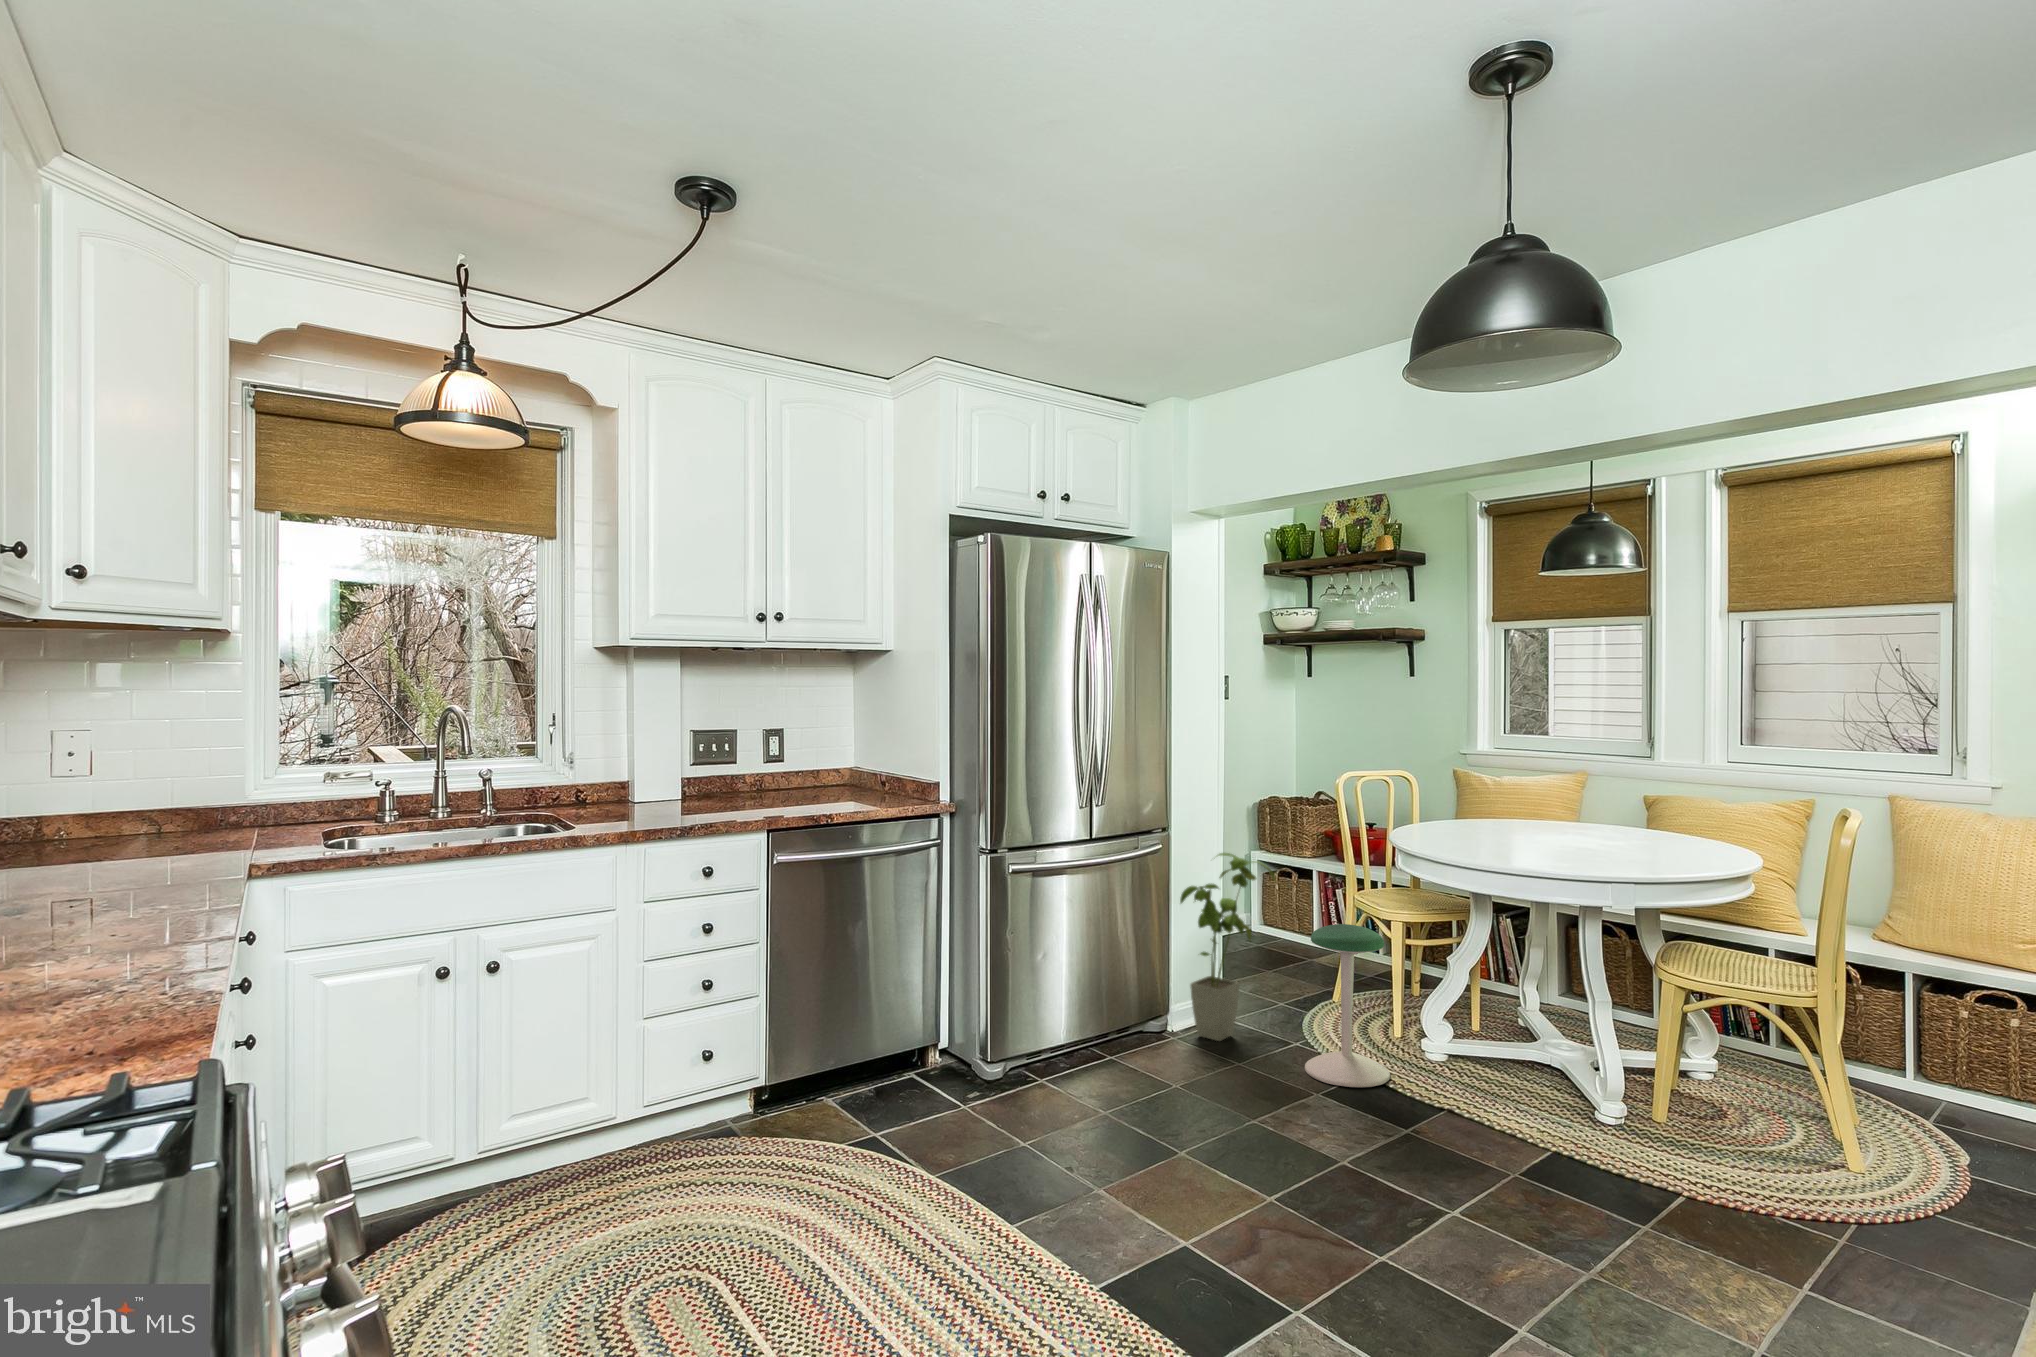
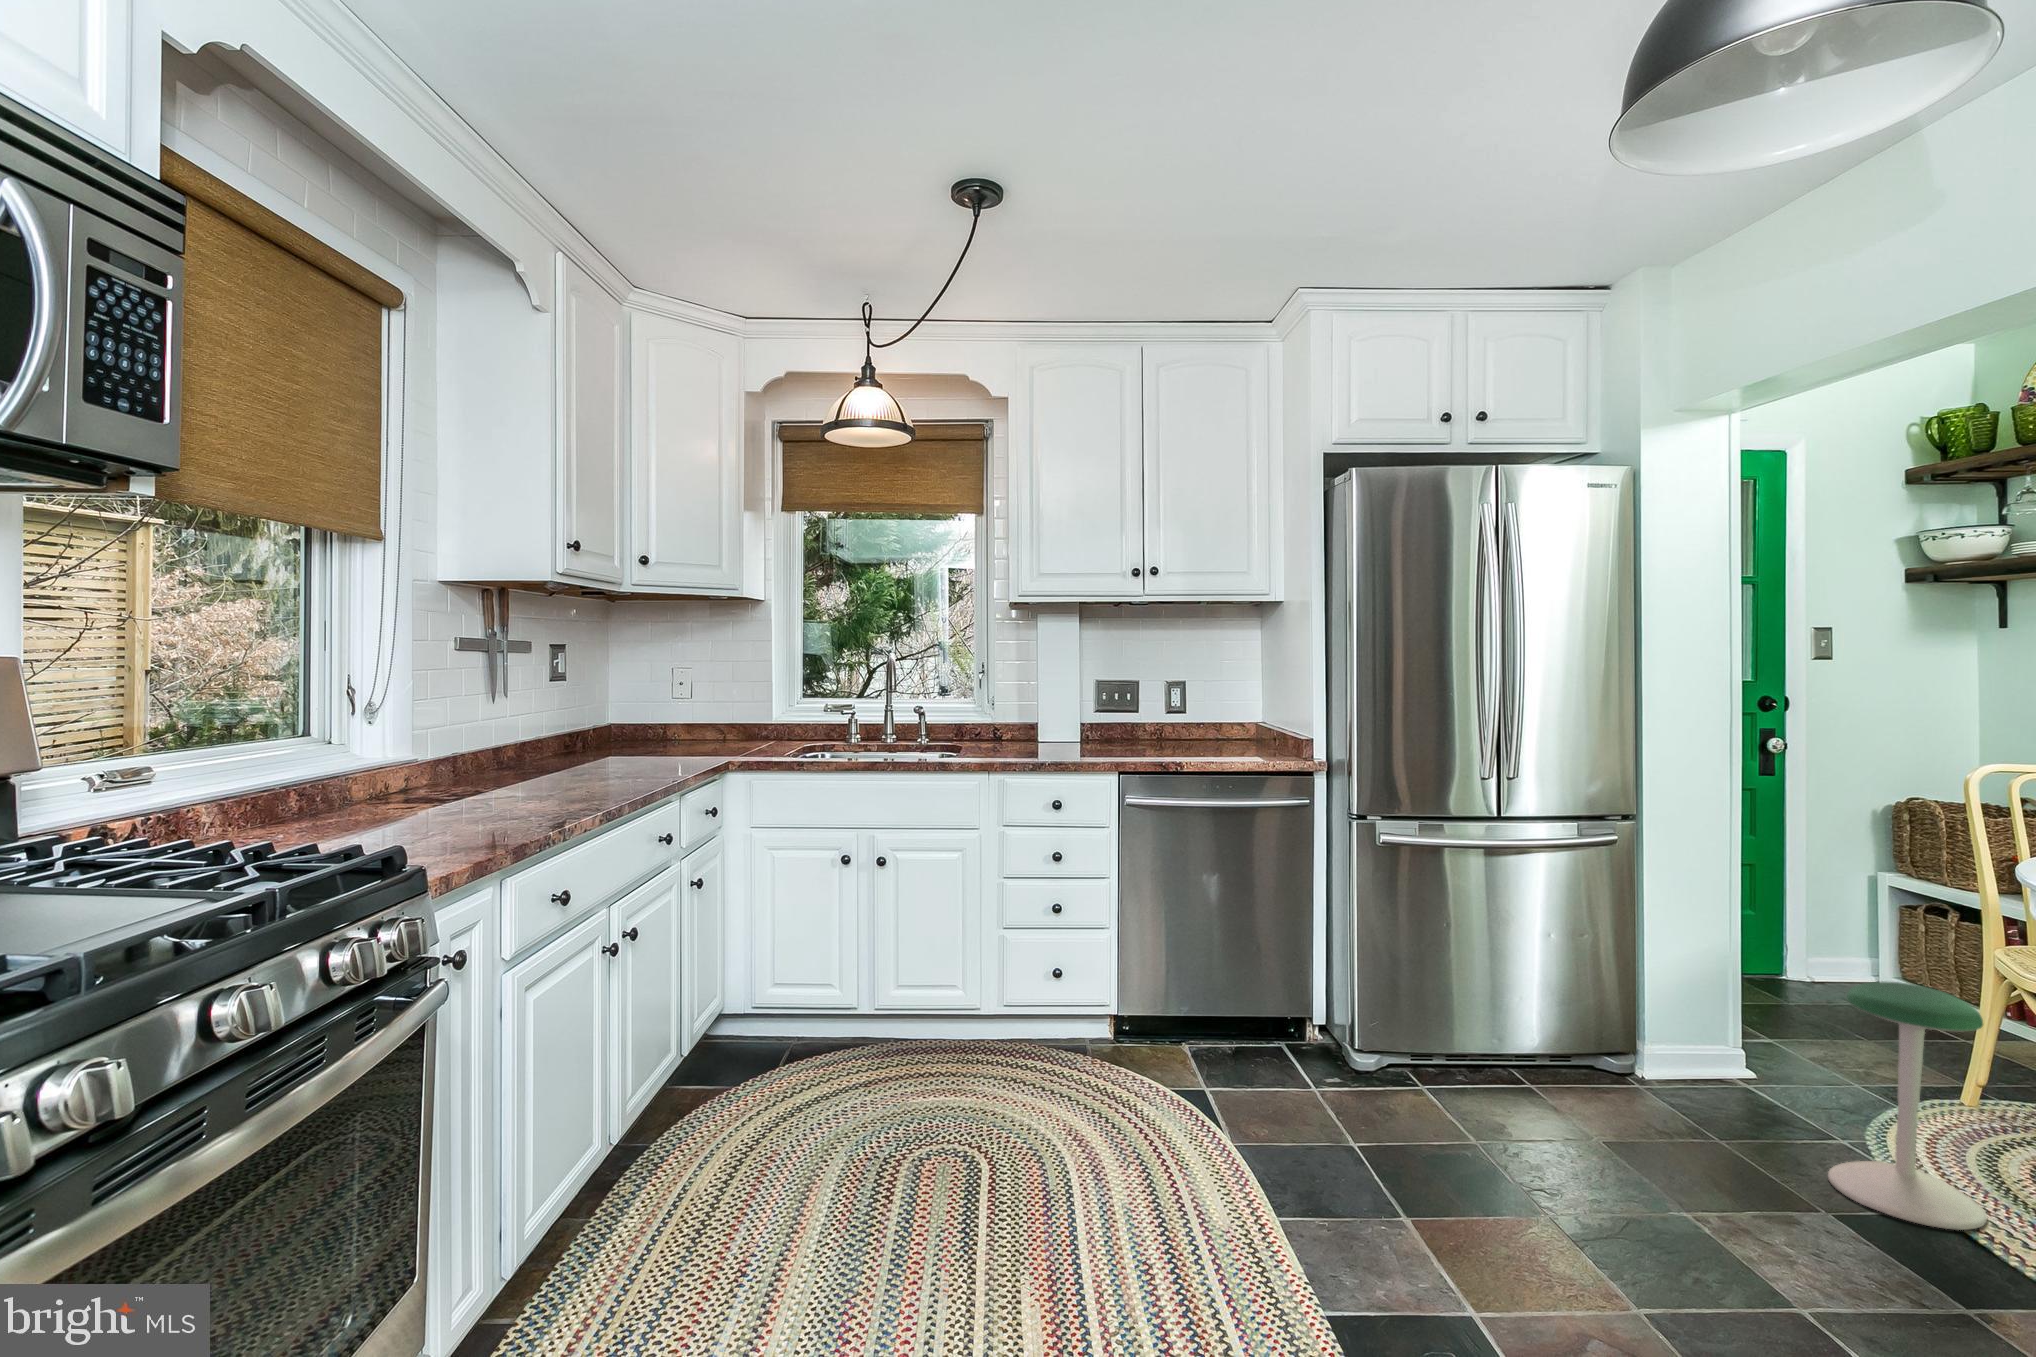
house plant: present [1180,853,1275,1041] -> none [1656,861,1815,1105]

